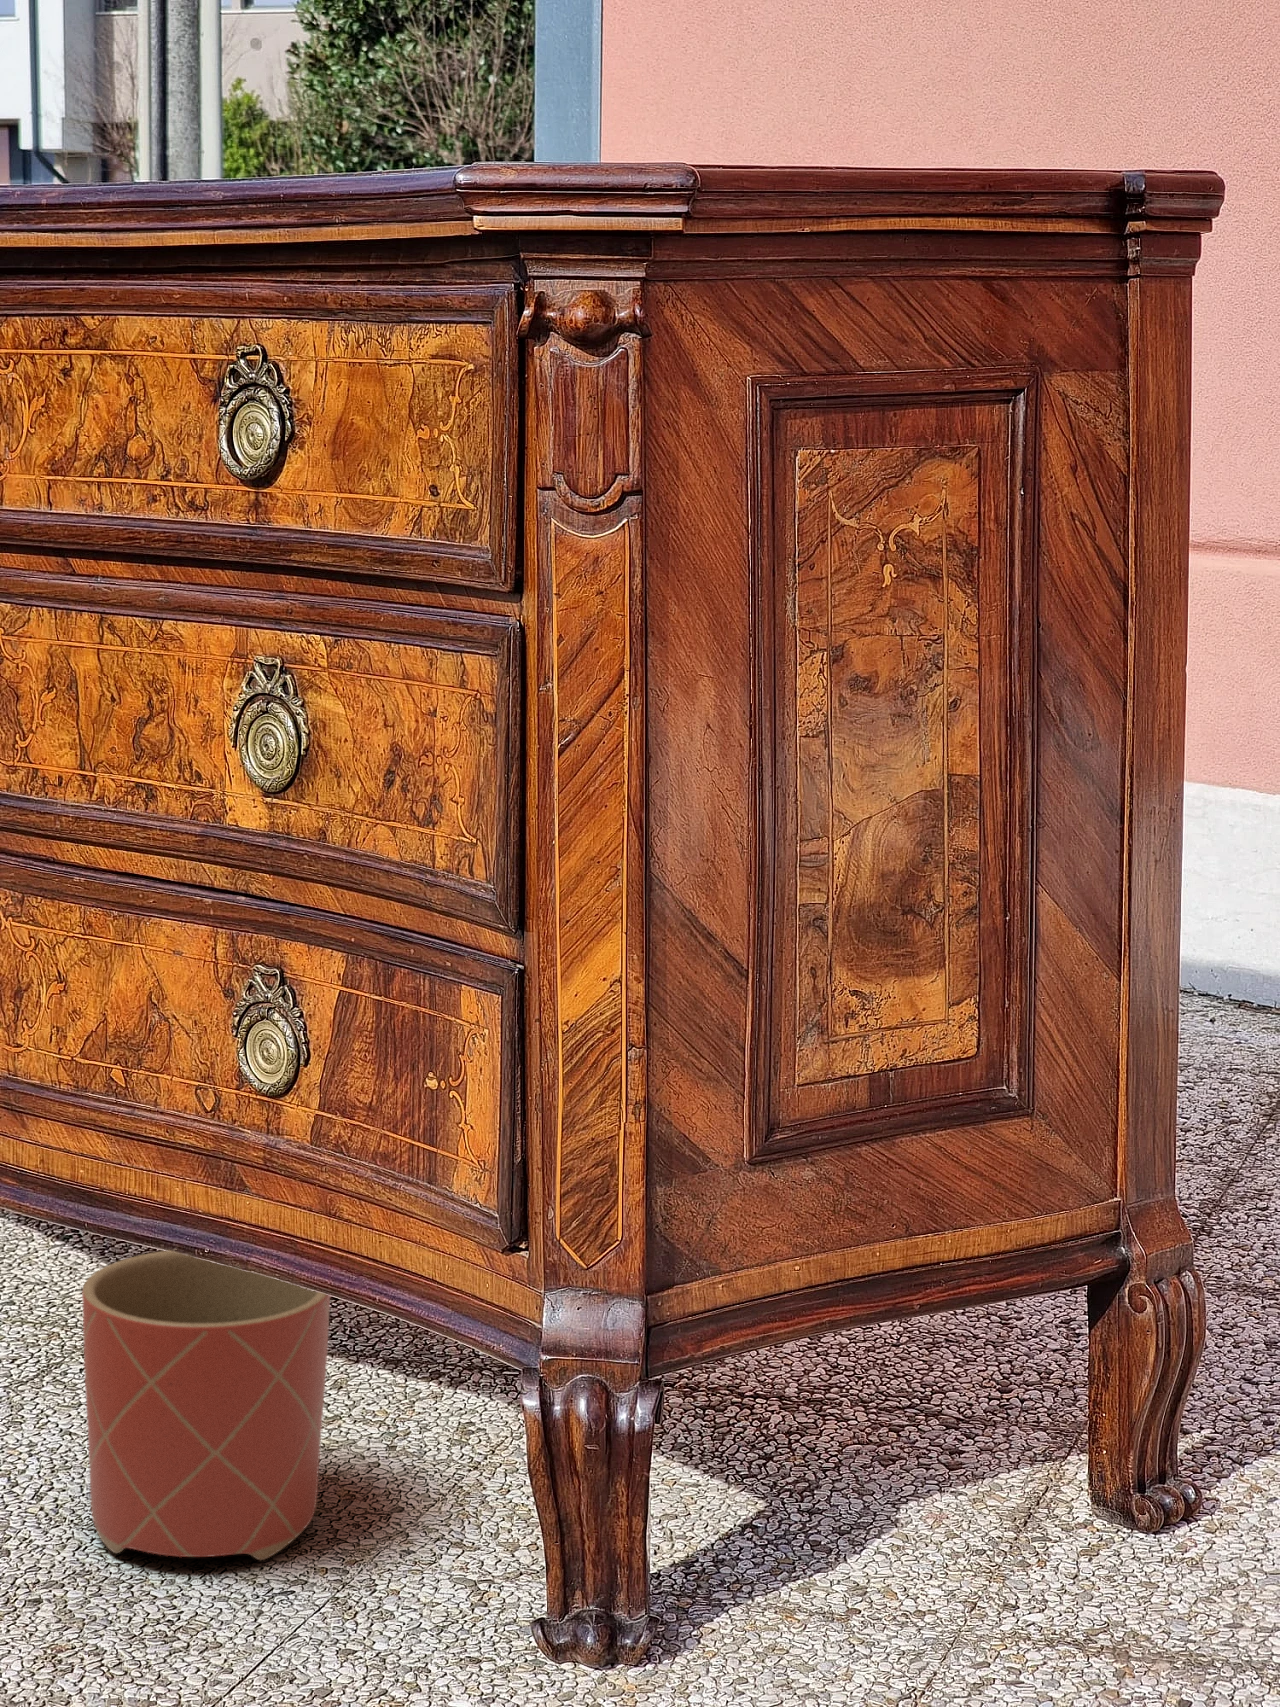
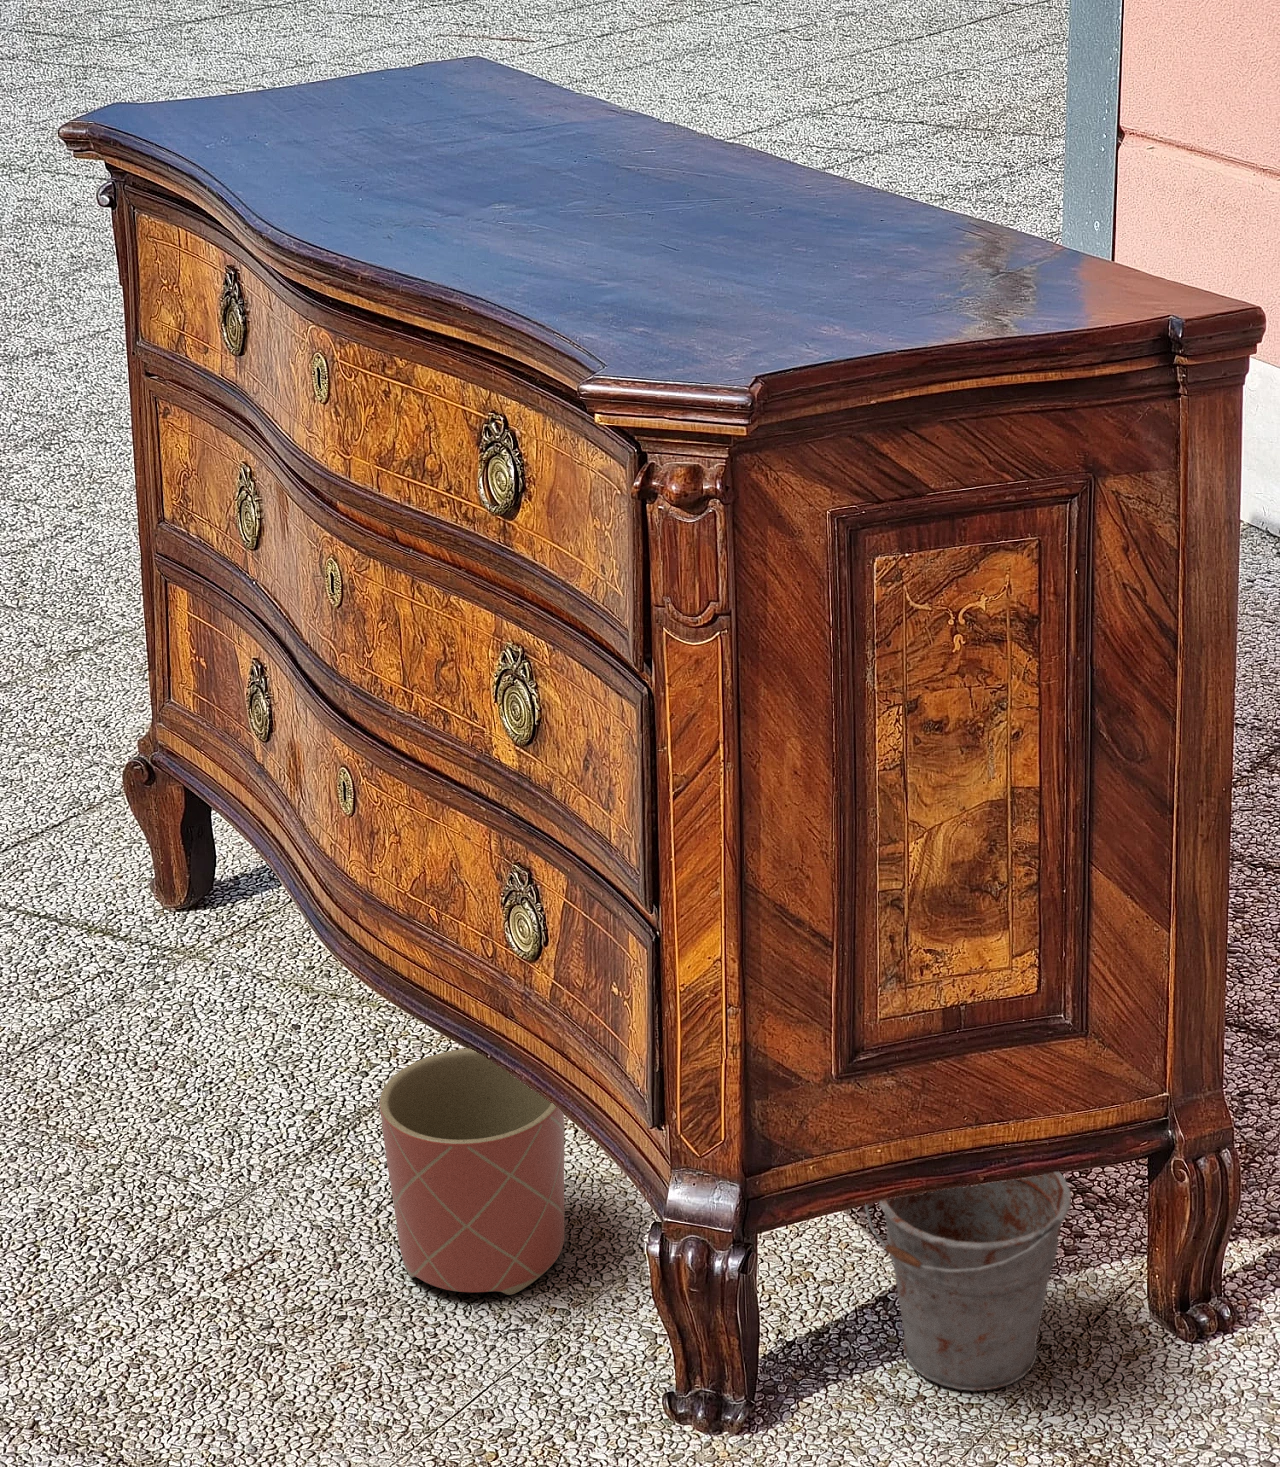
bucket: none [759,1295,1016,1599] -> present [865,1172,1071,1391]

